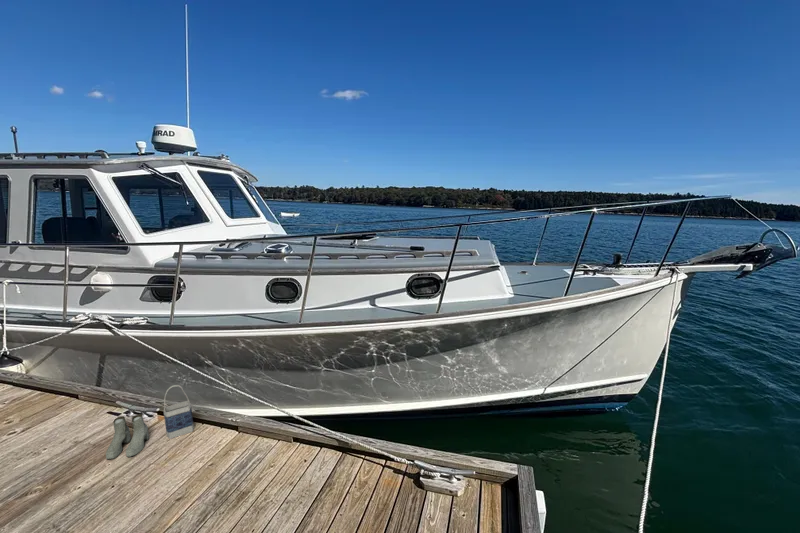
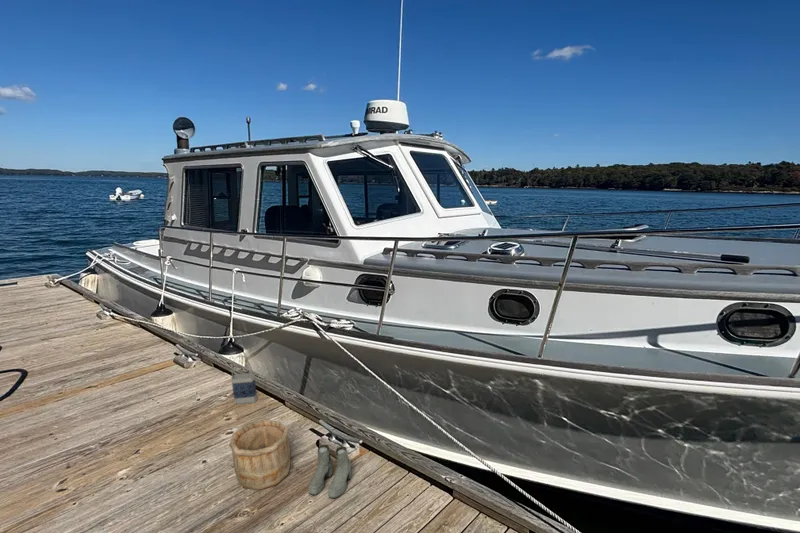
bag: present [164,385,194,439] -> present [232,356,257,404]
wooden bucket: none [13,408,86,473] -> present [229,420,291,490]

